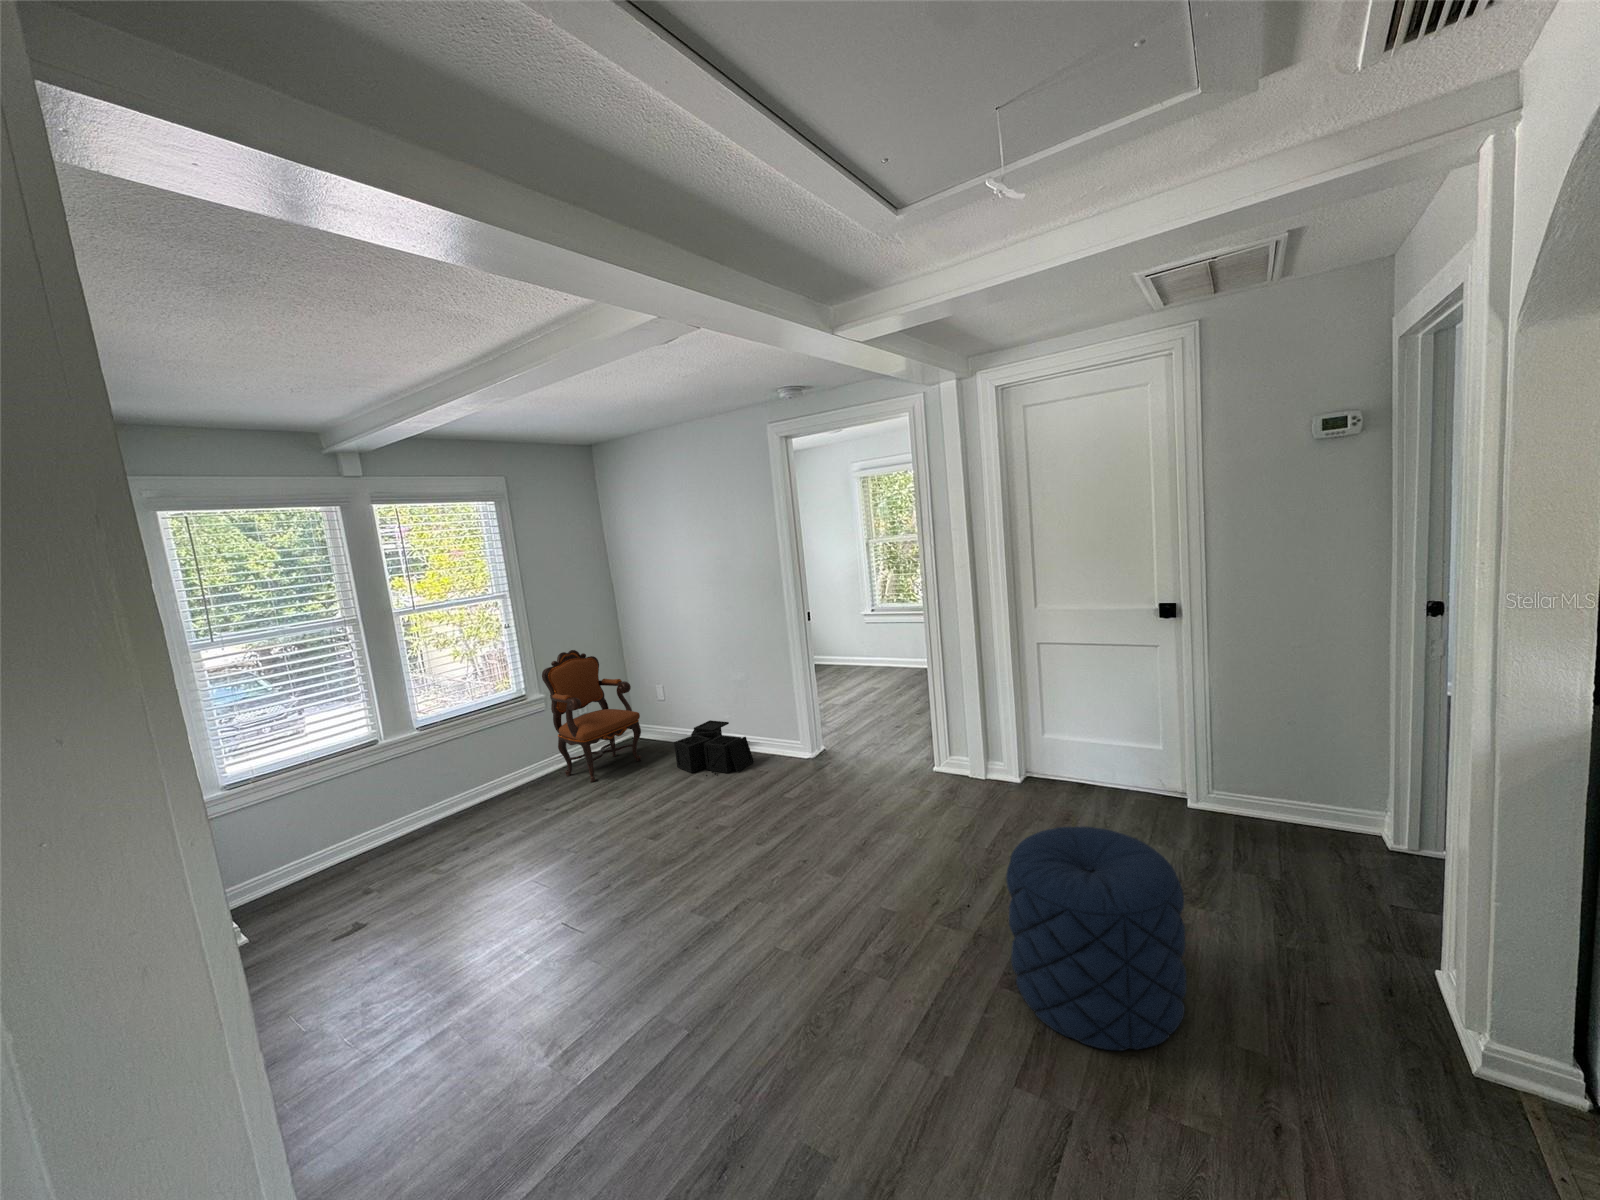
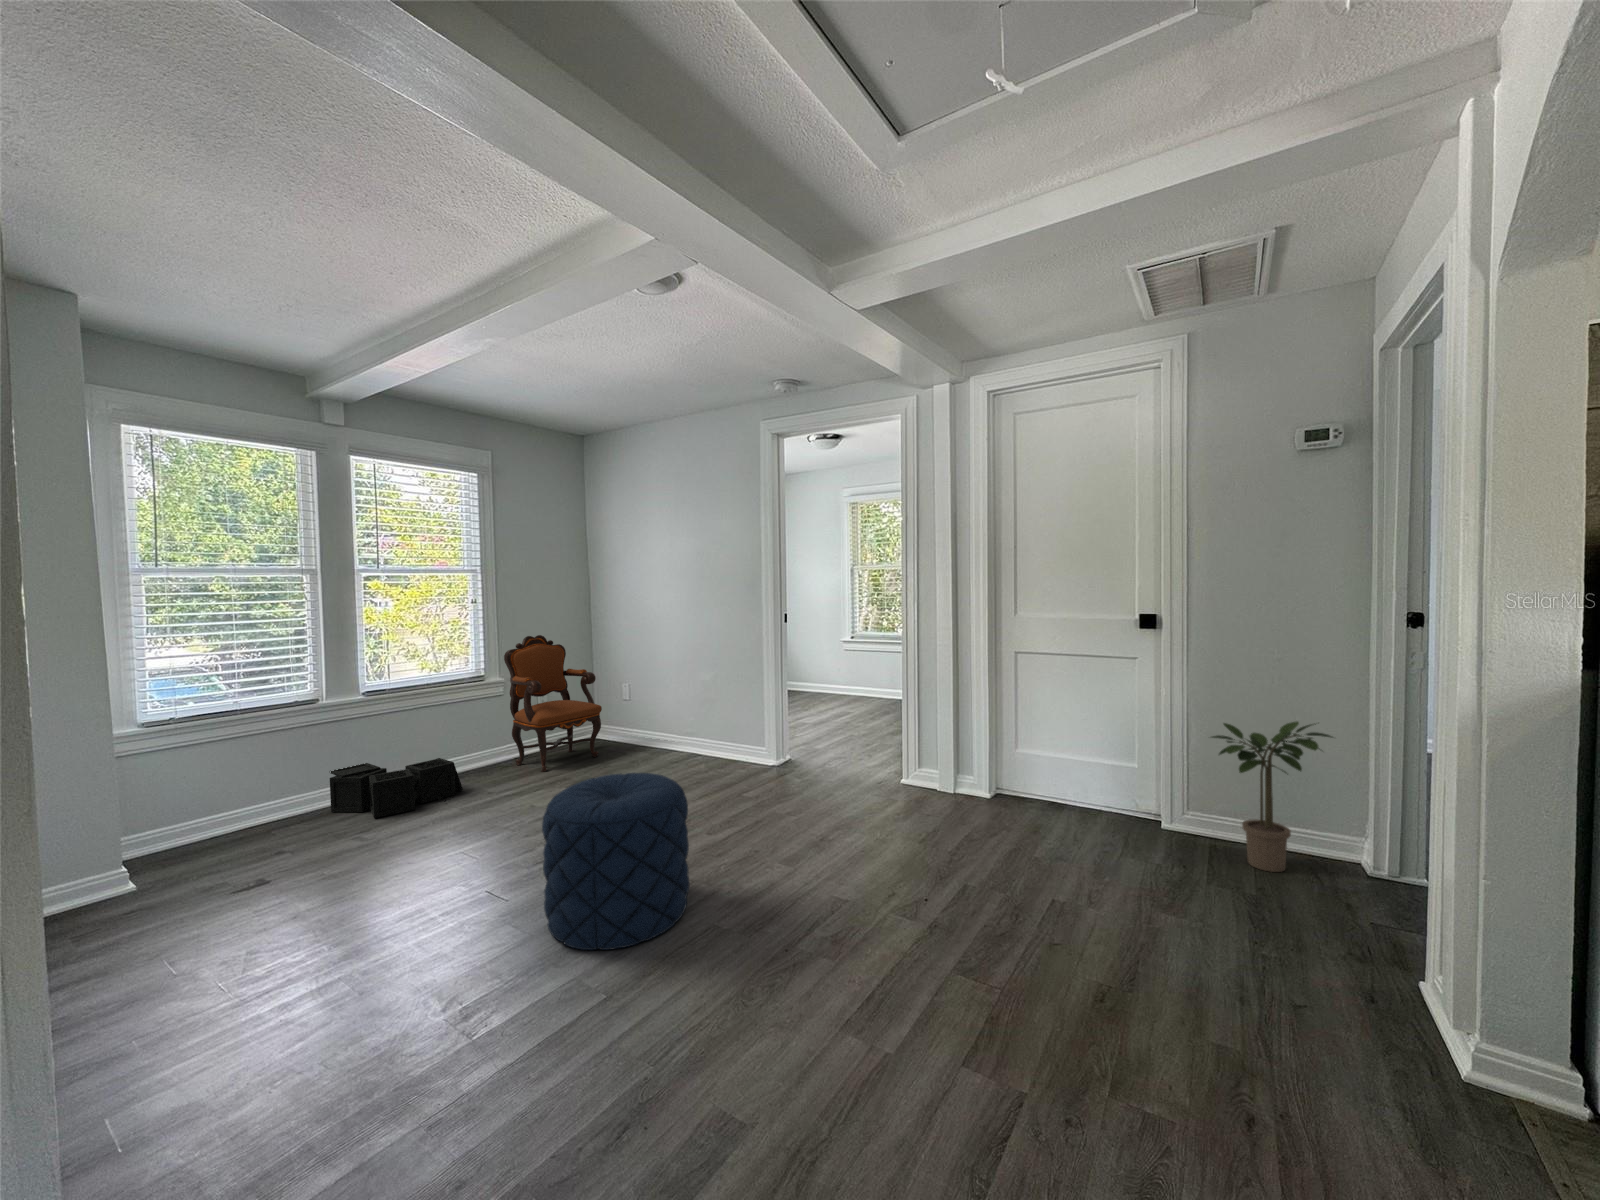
potted plant: none [1231,710,1357,853] -> present [1212,722,1333,872]
storage bin: present [674,720,754,776] -> present [330,758,463,818]
pouf: present [1006,826,1187,1050] -> present [542,773,689,950]

